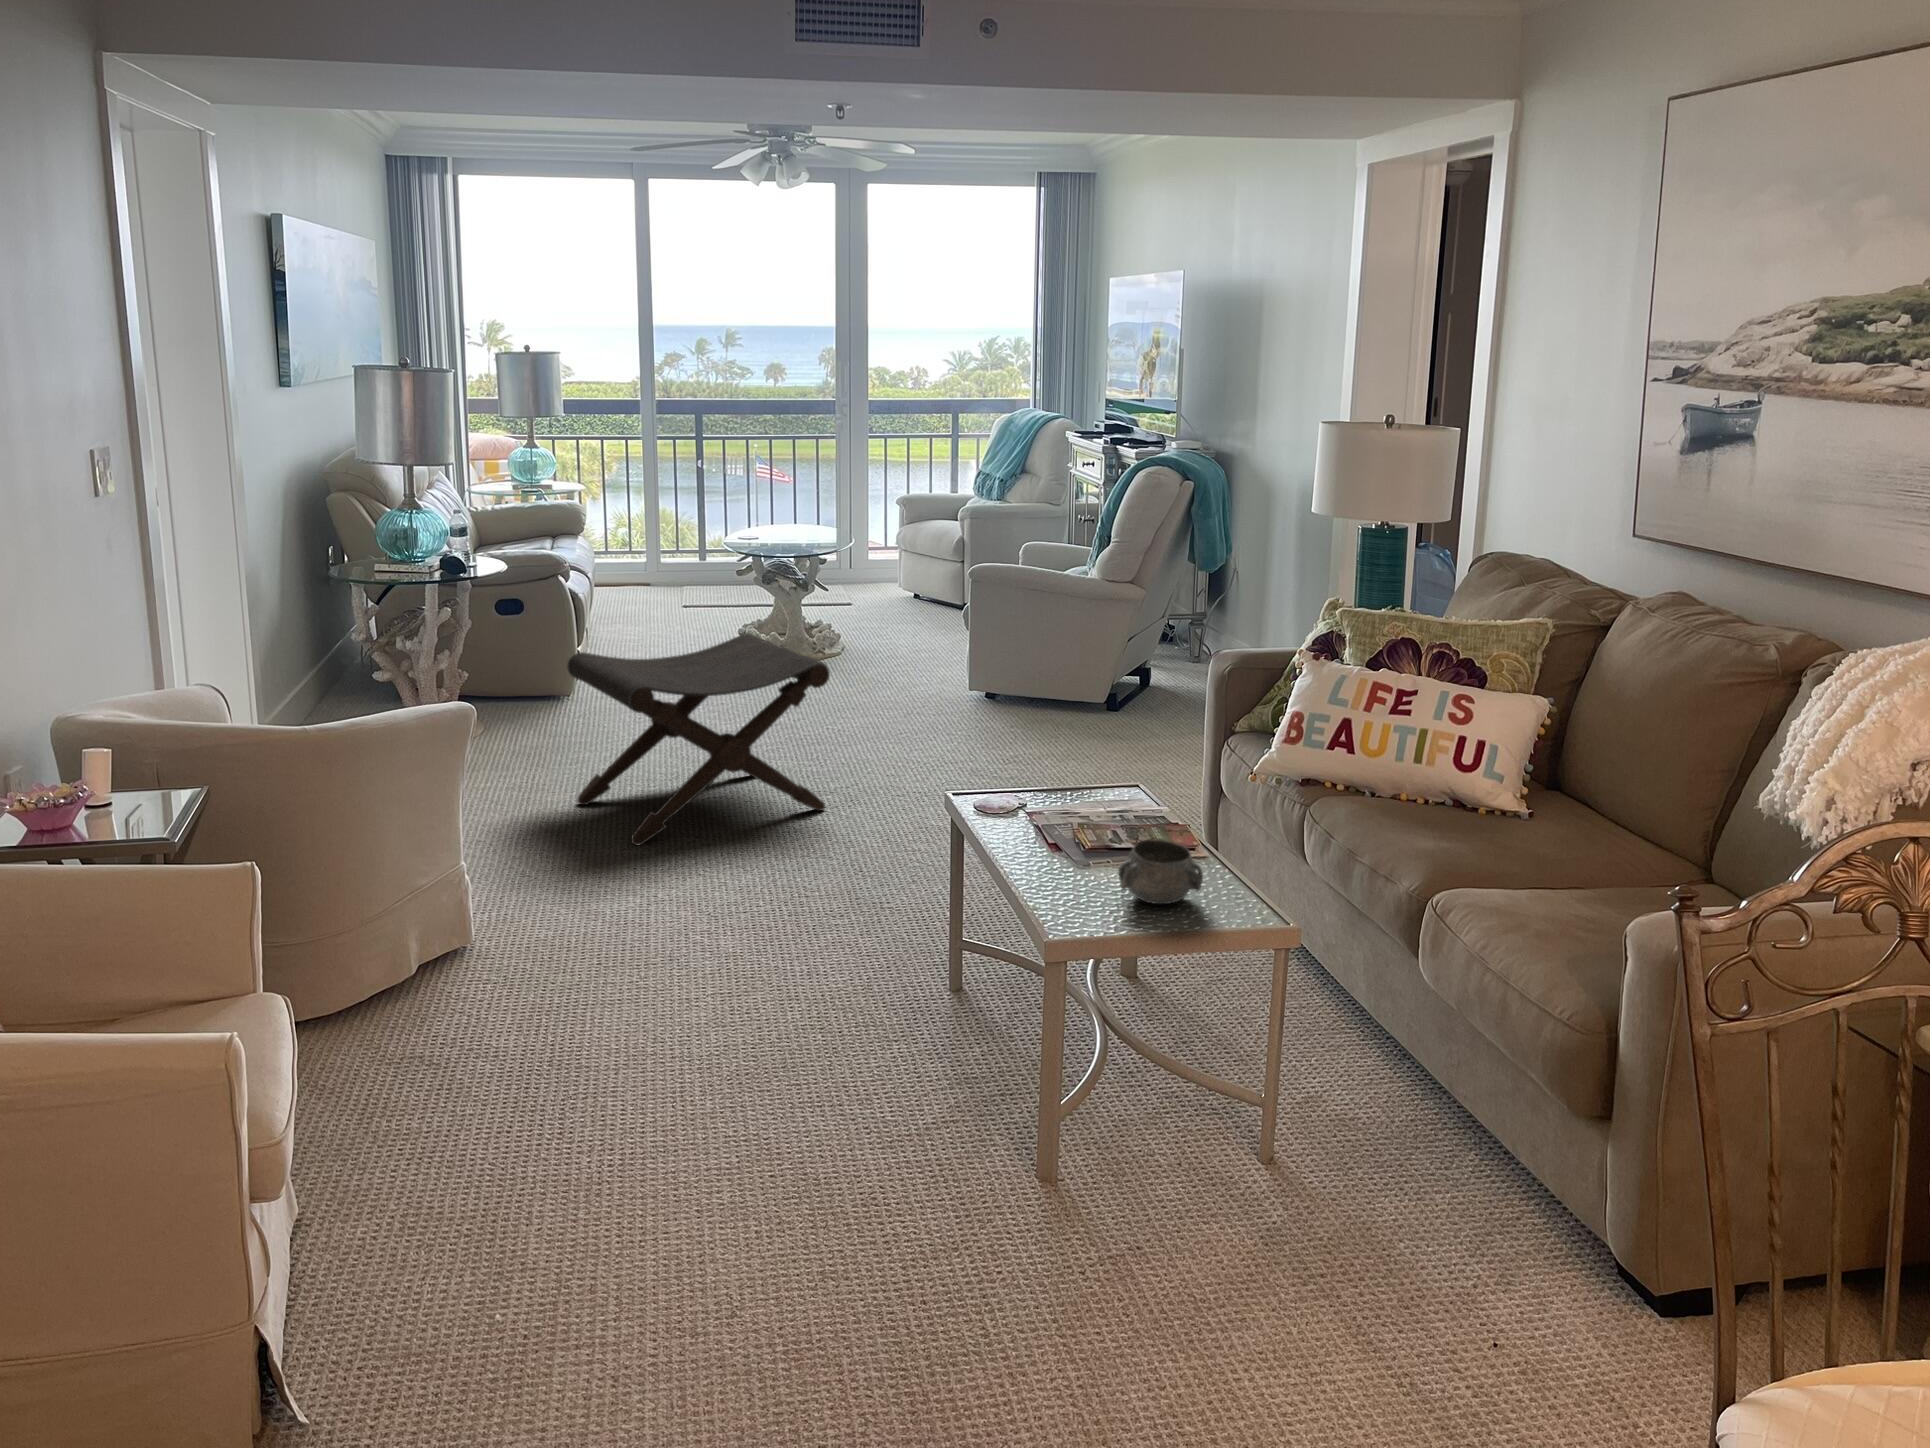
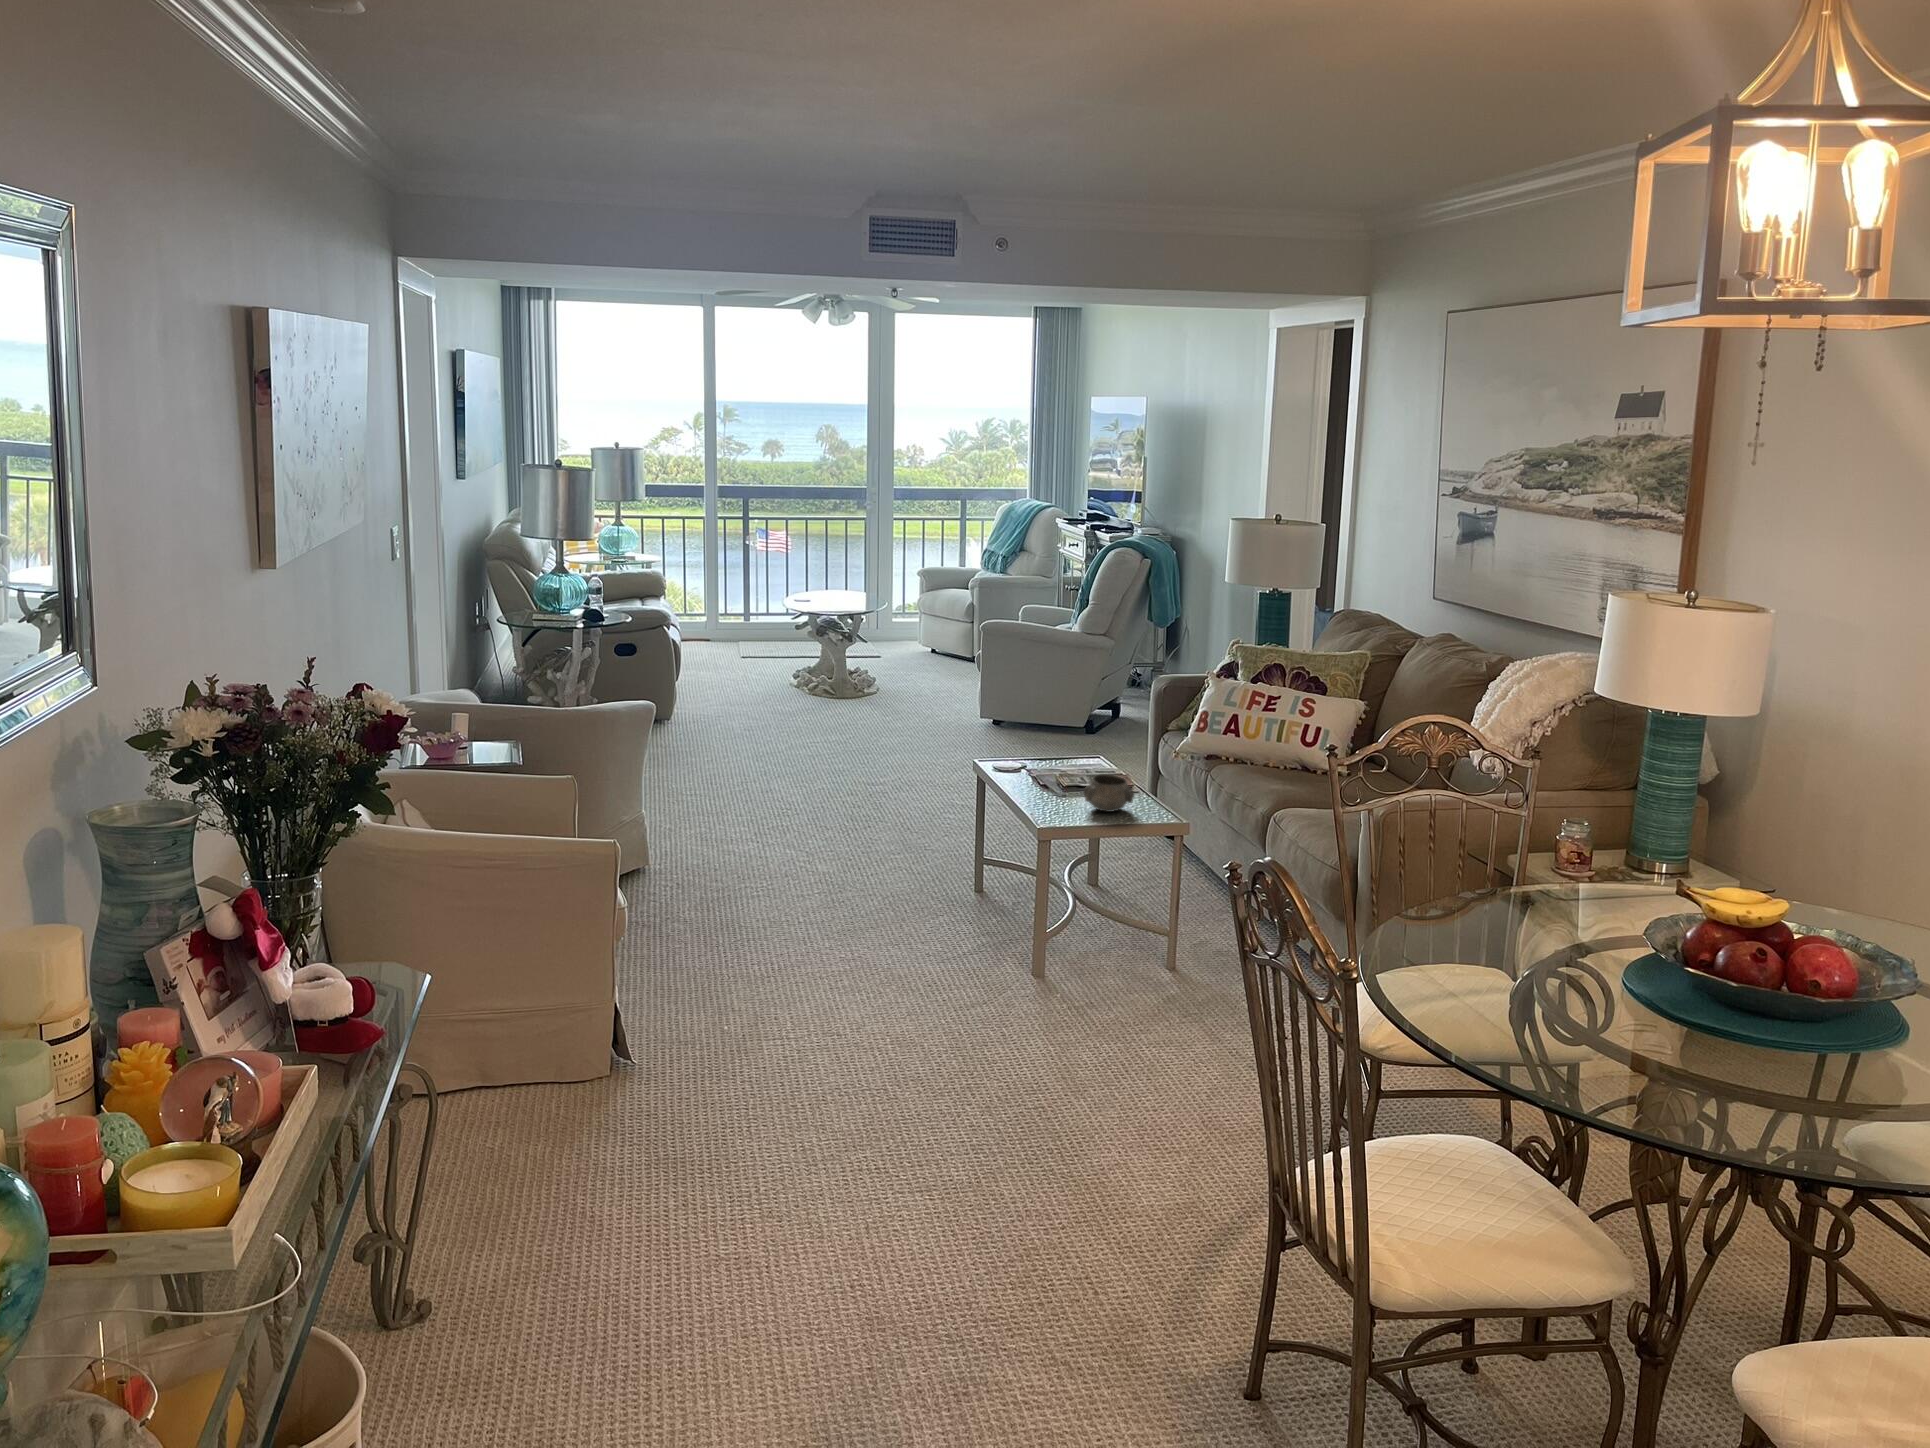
footstool: present [567,633,830,845] -> none [694,667,885,814]

